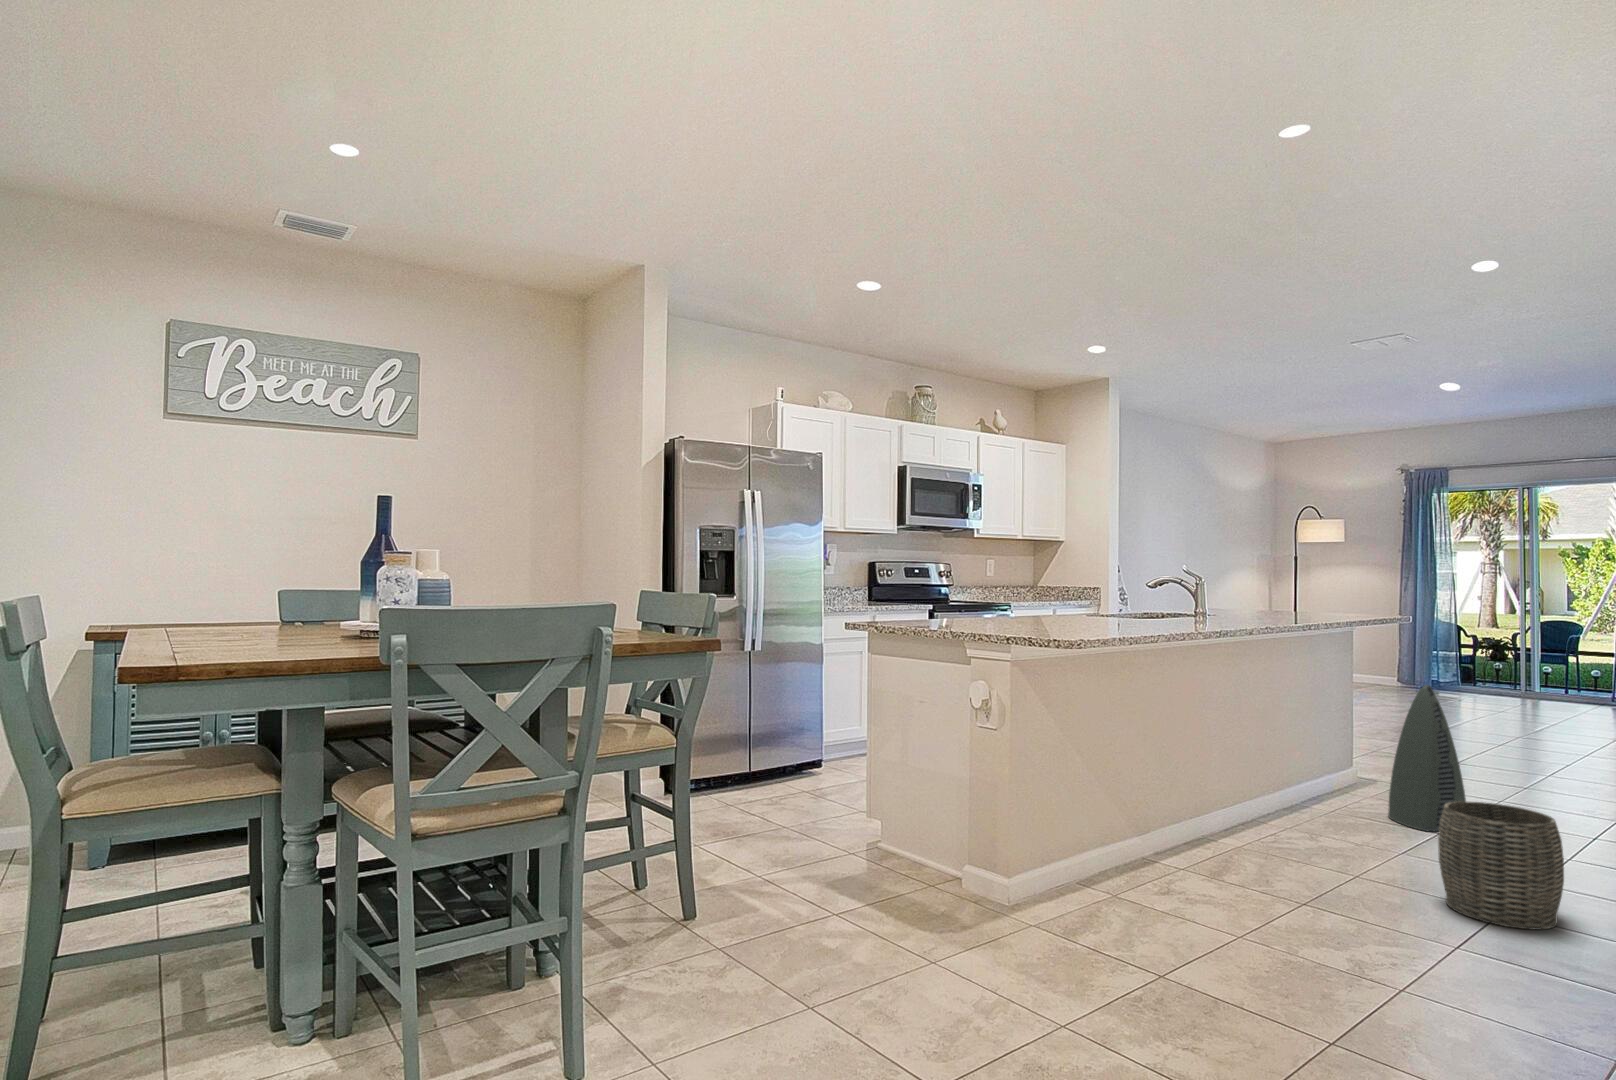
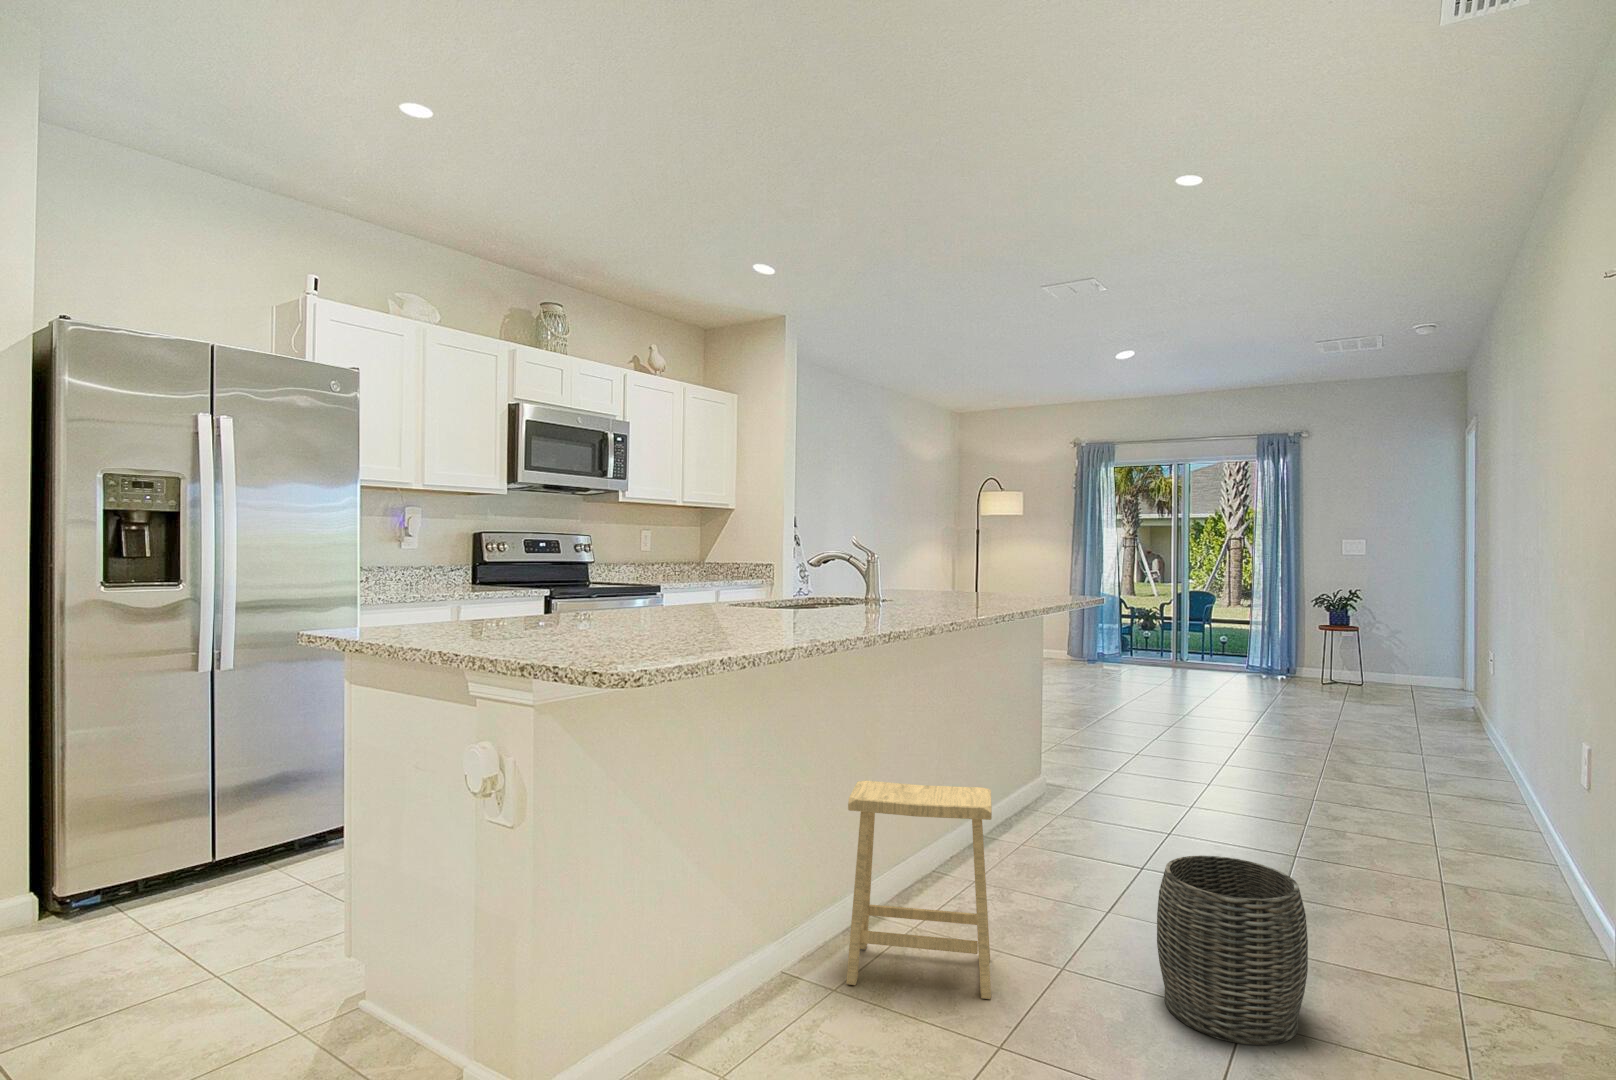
air purifier: present [1388,685,1466,831] -> none [1078,681,1164,863]
footstool: none [1193,736,1304,887] -> present [846,780,992,999]

